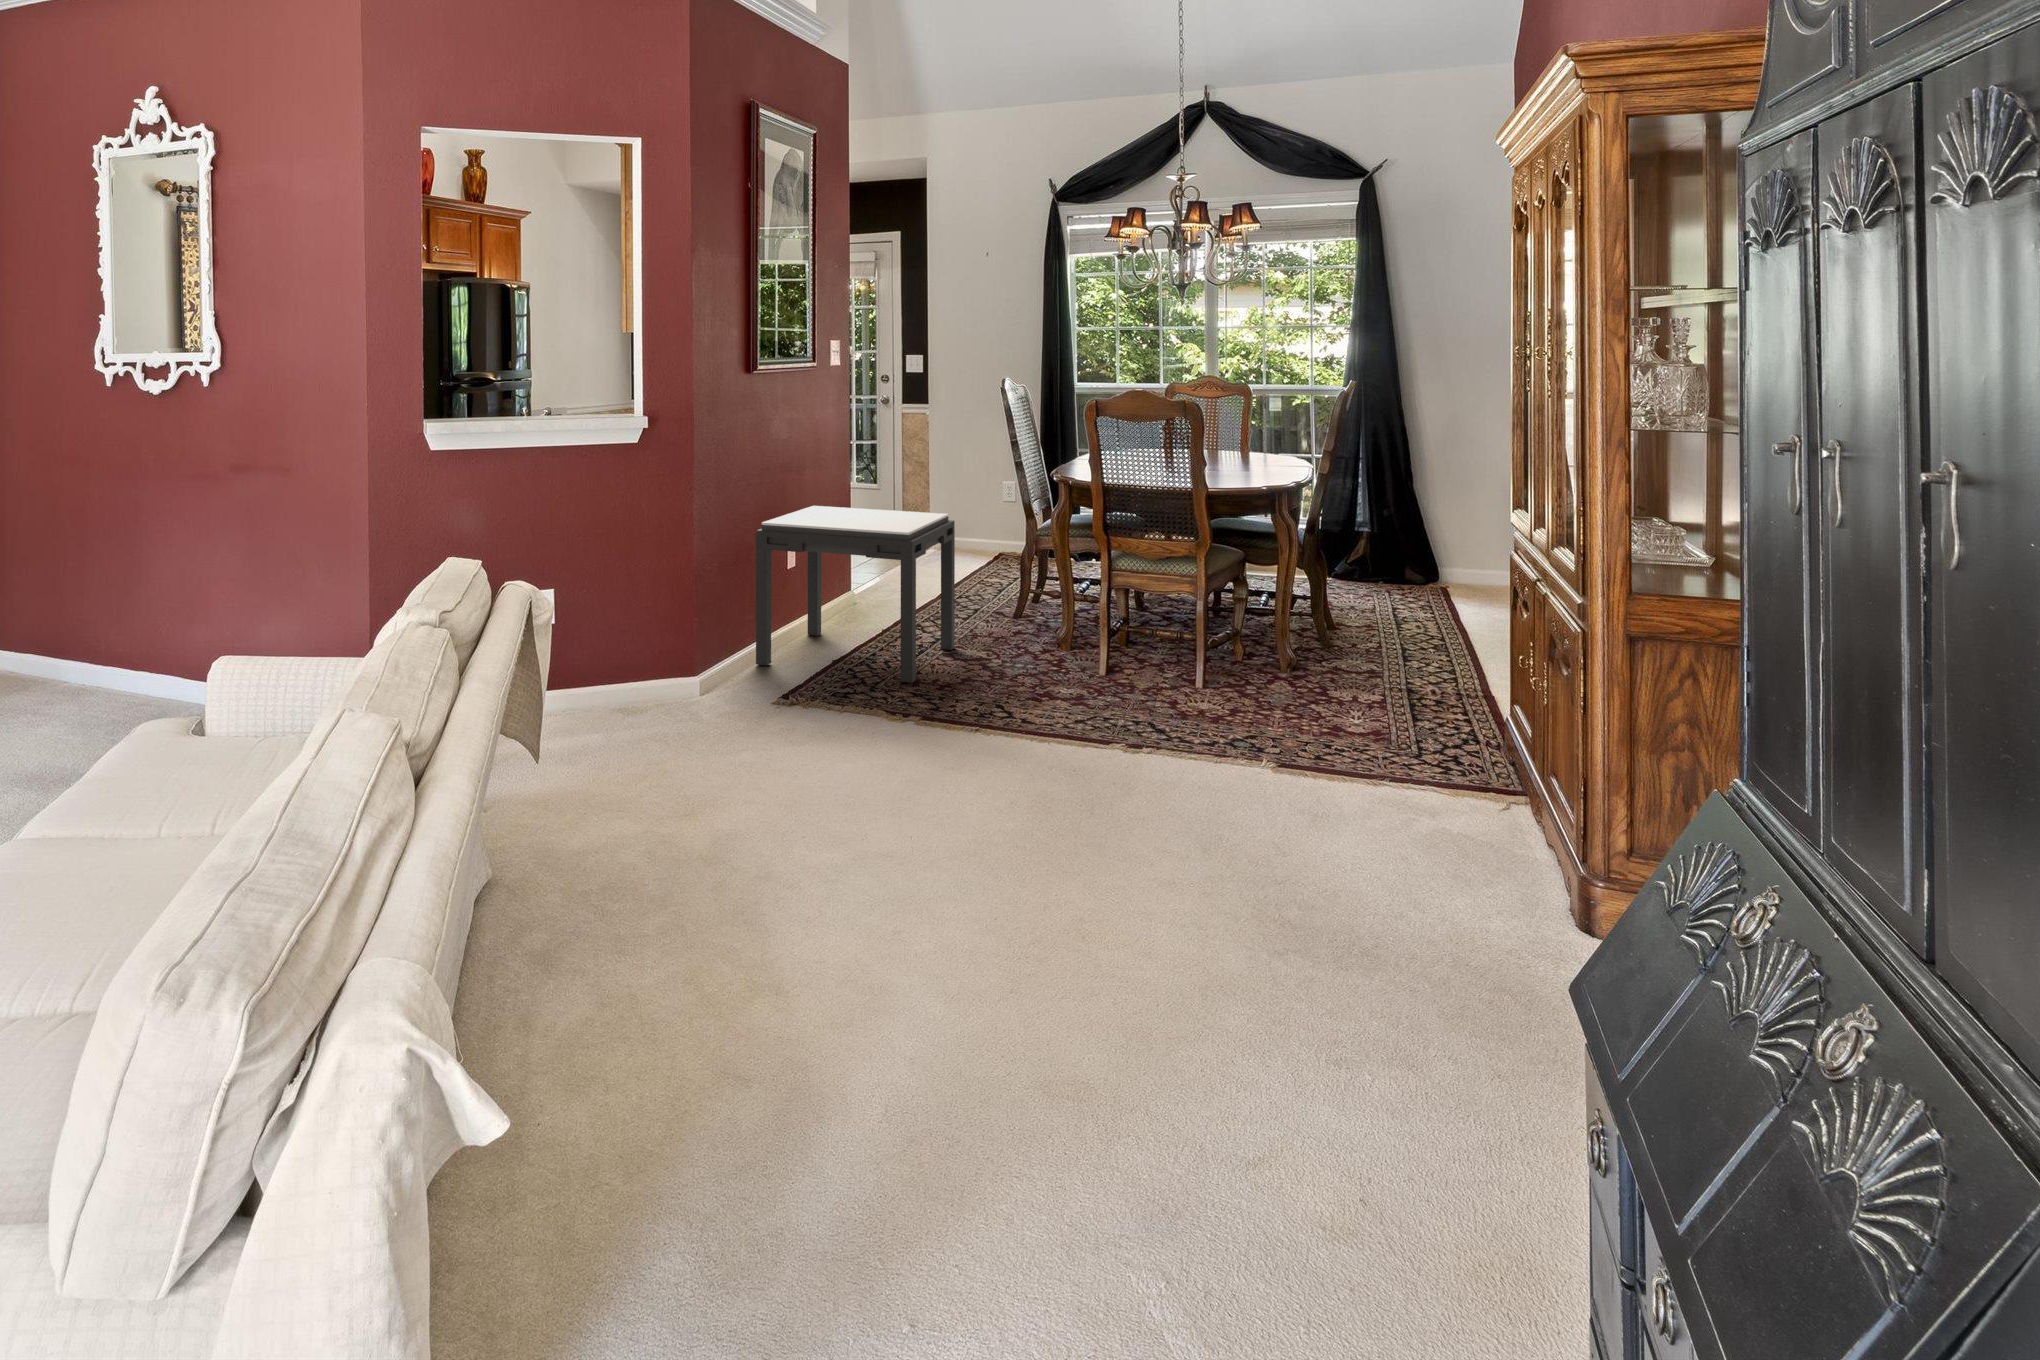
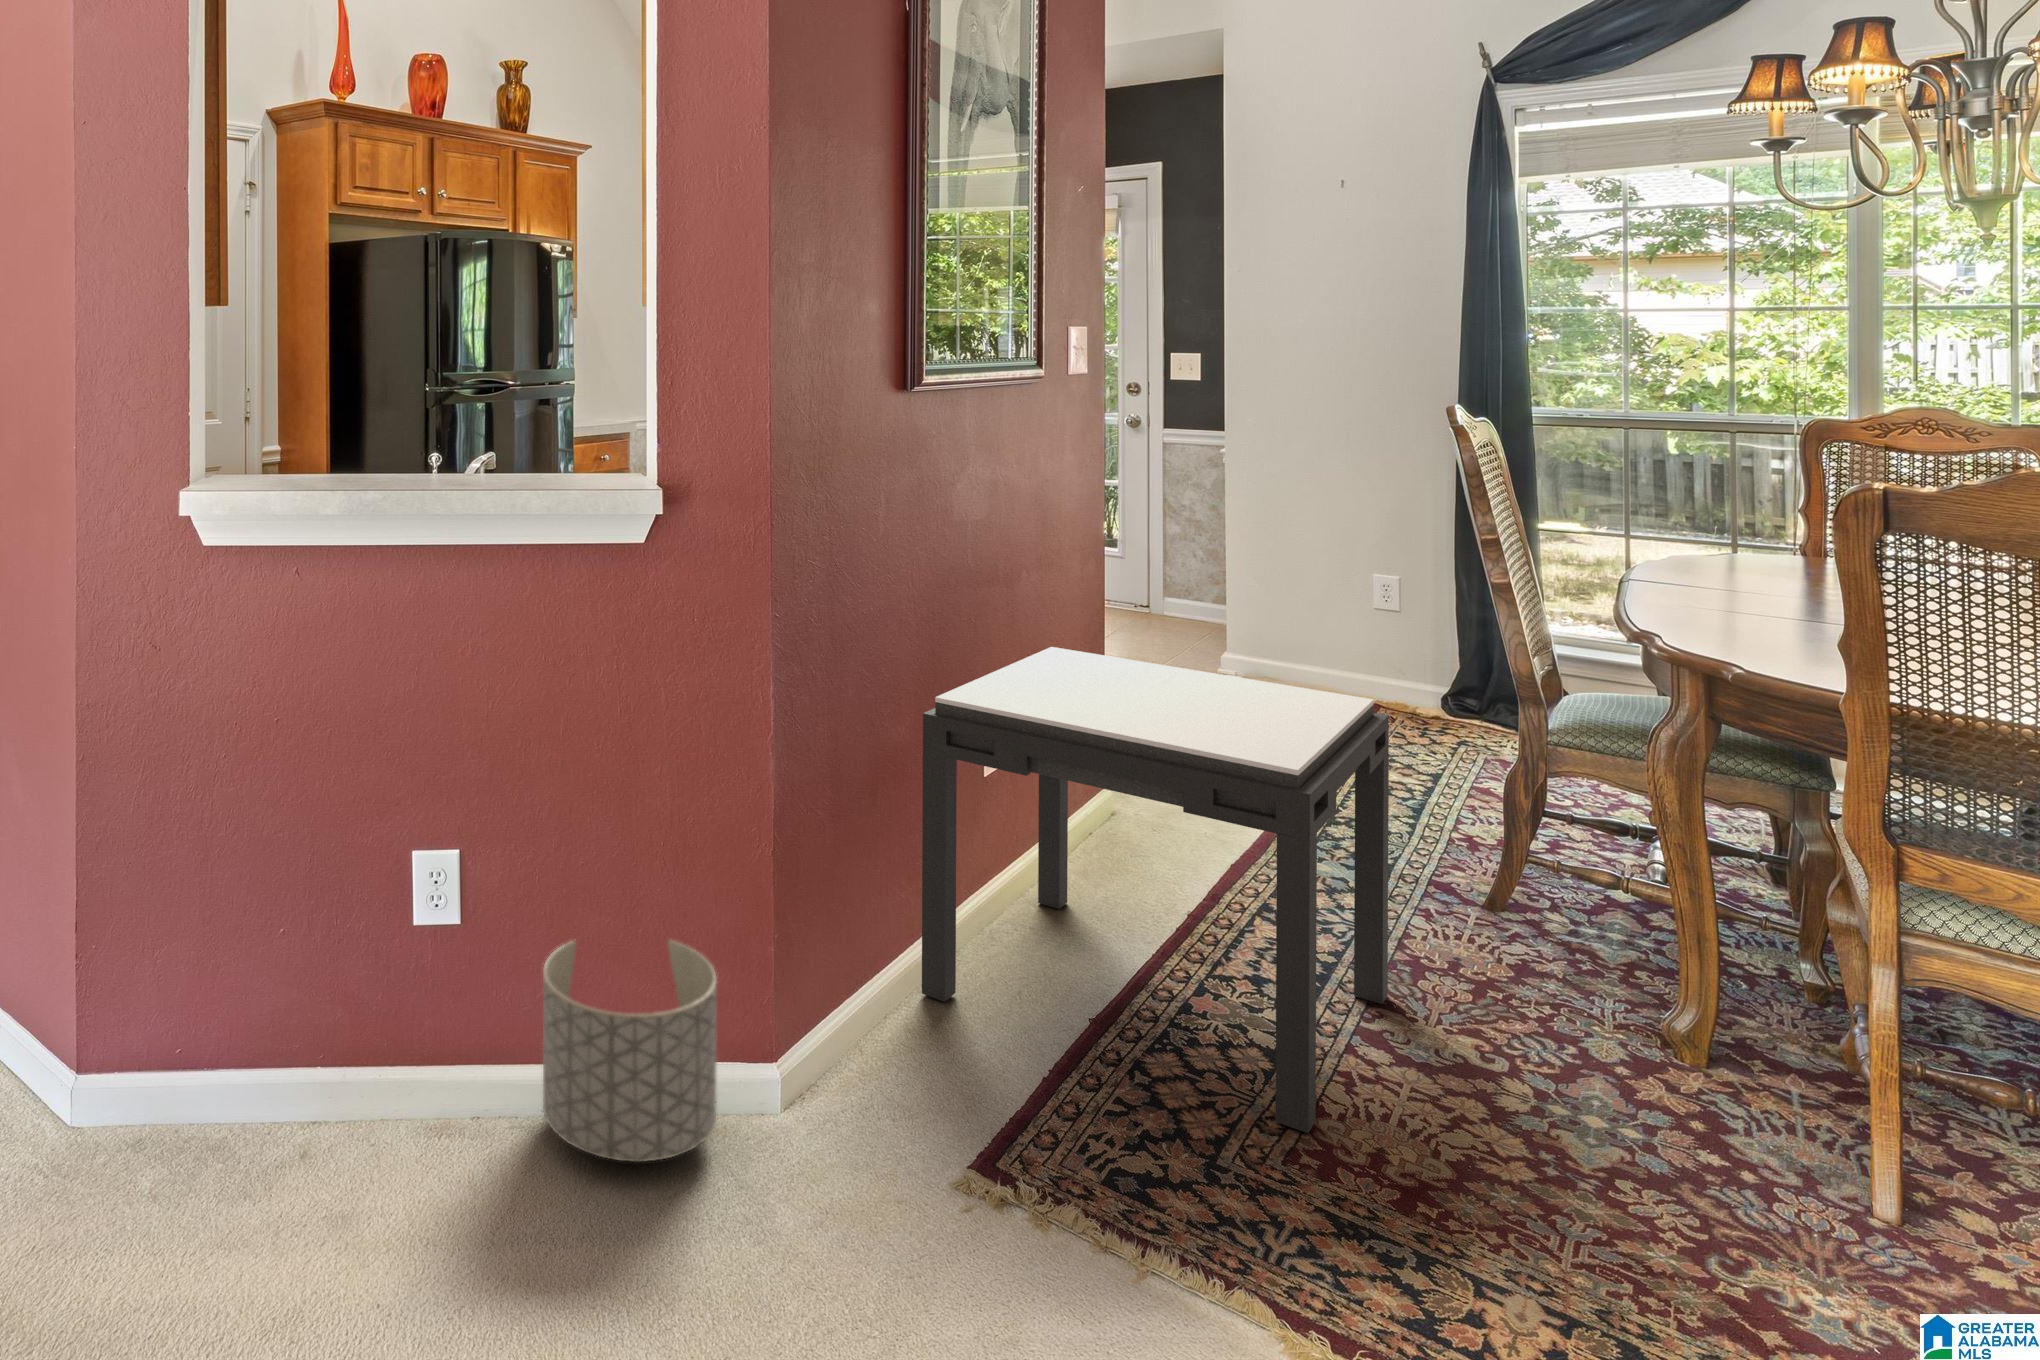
planter: none [598,628,676,715] -> present [543,940,717,1162]

